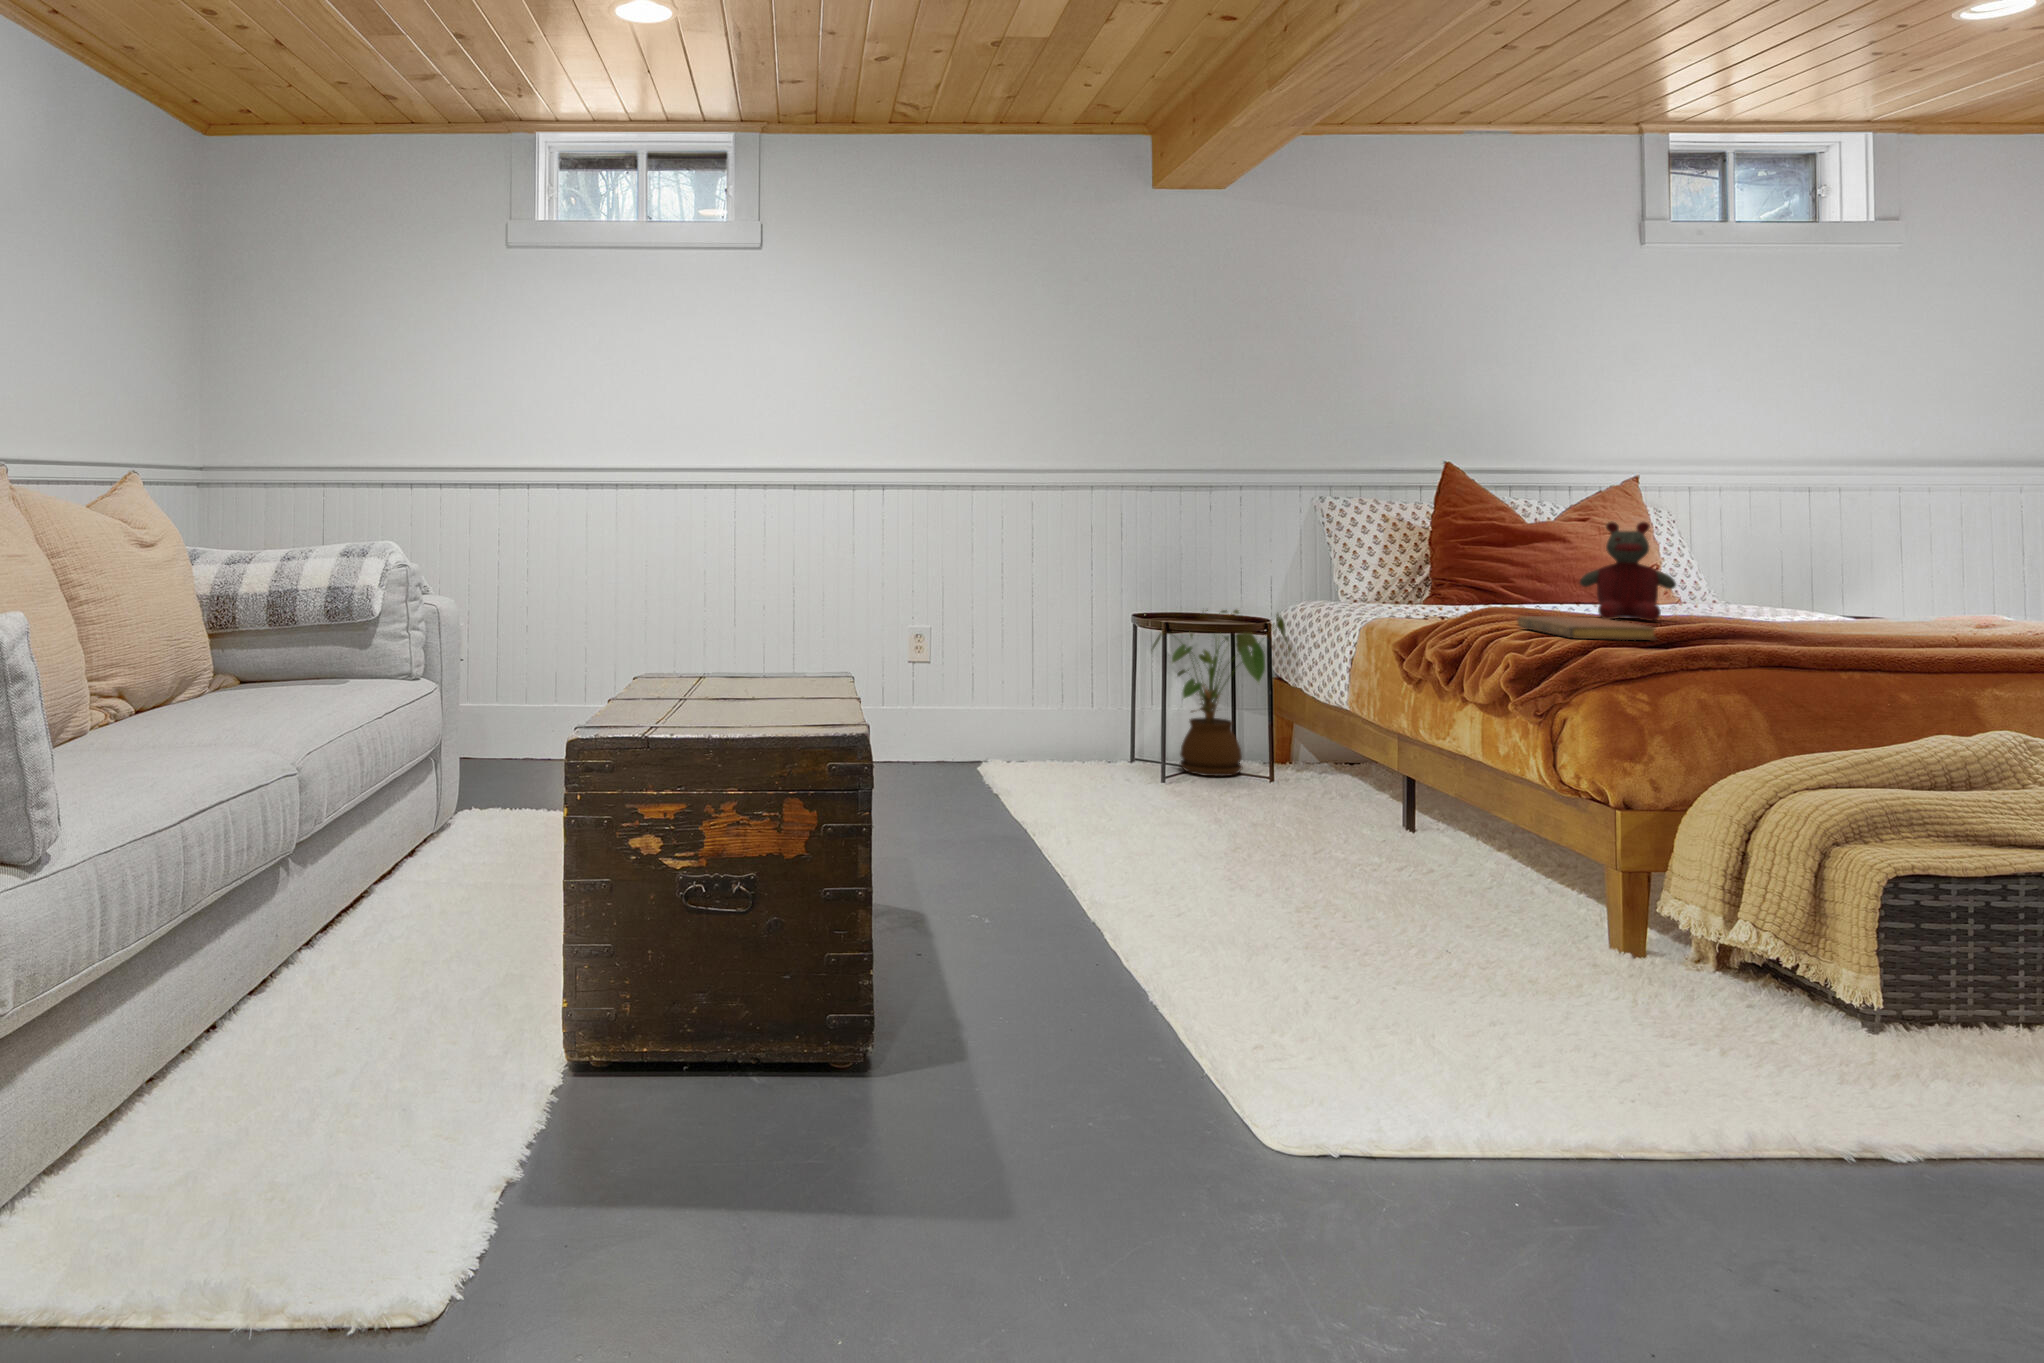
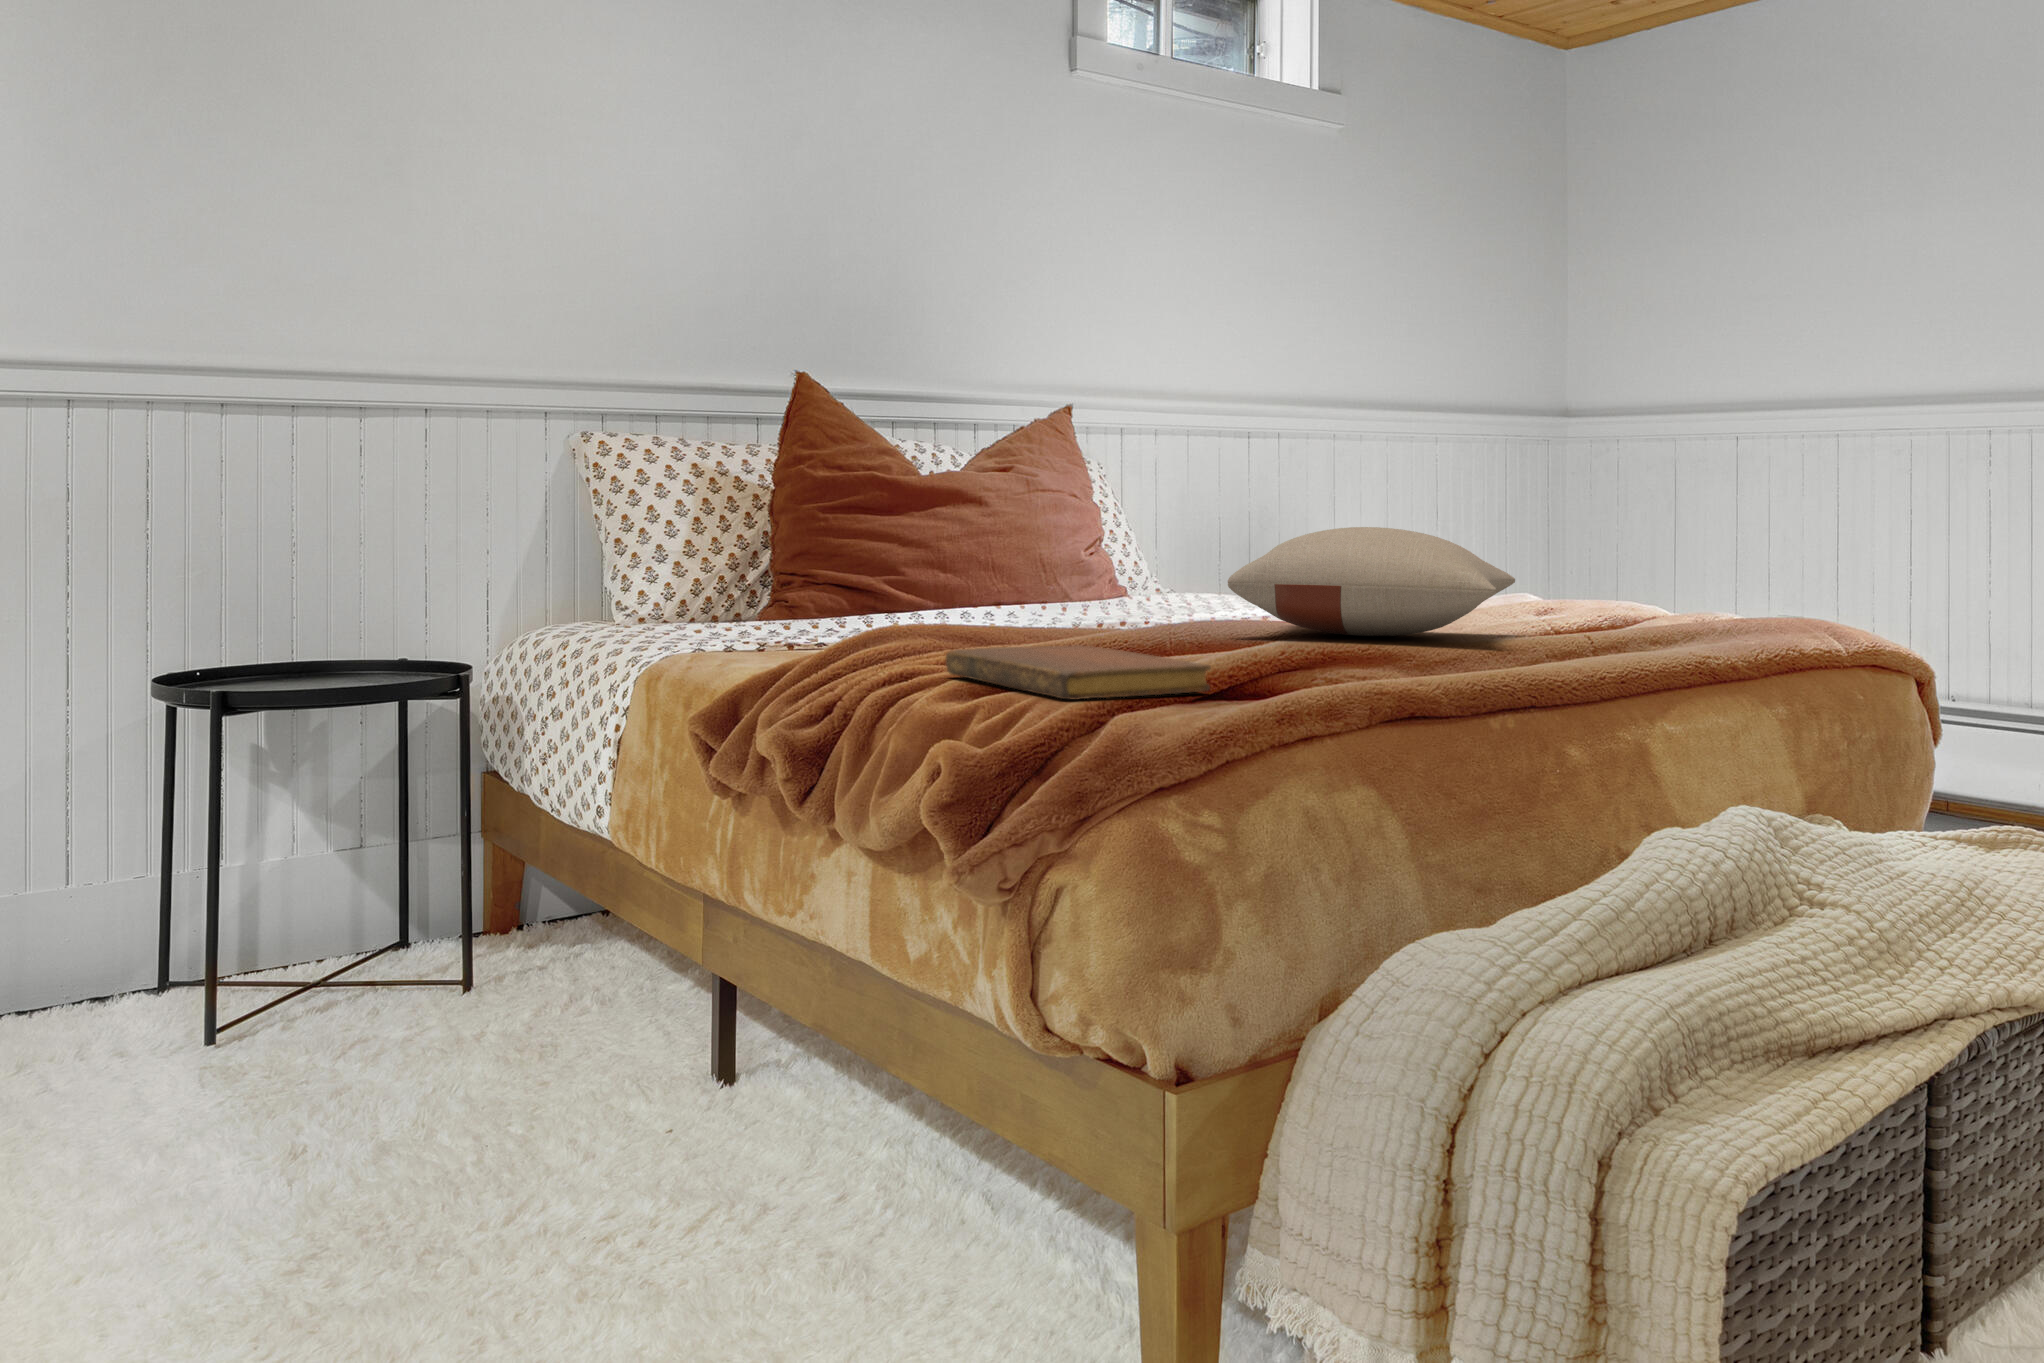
stuffed bear: present [1580,521,1676,621] -> none [1027,464,1171,642]
pillow: none [1721,557,1984,625] -> present [1228,527,1515,636]
house plant: present [1152,610,1291,776] -> none [178,647,510,1018]

